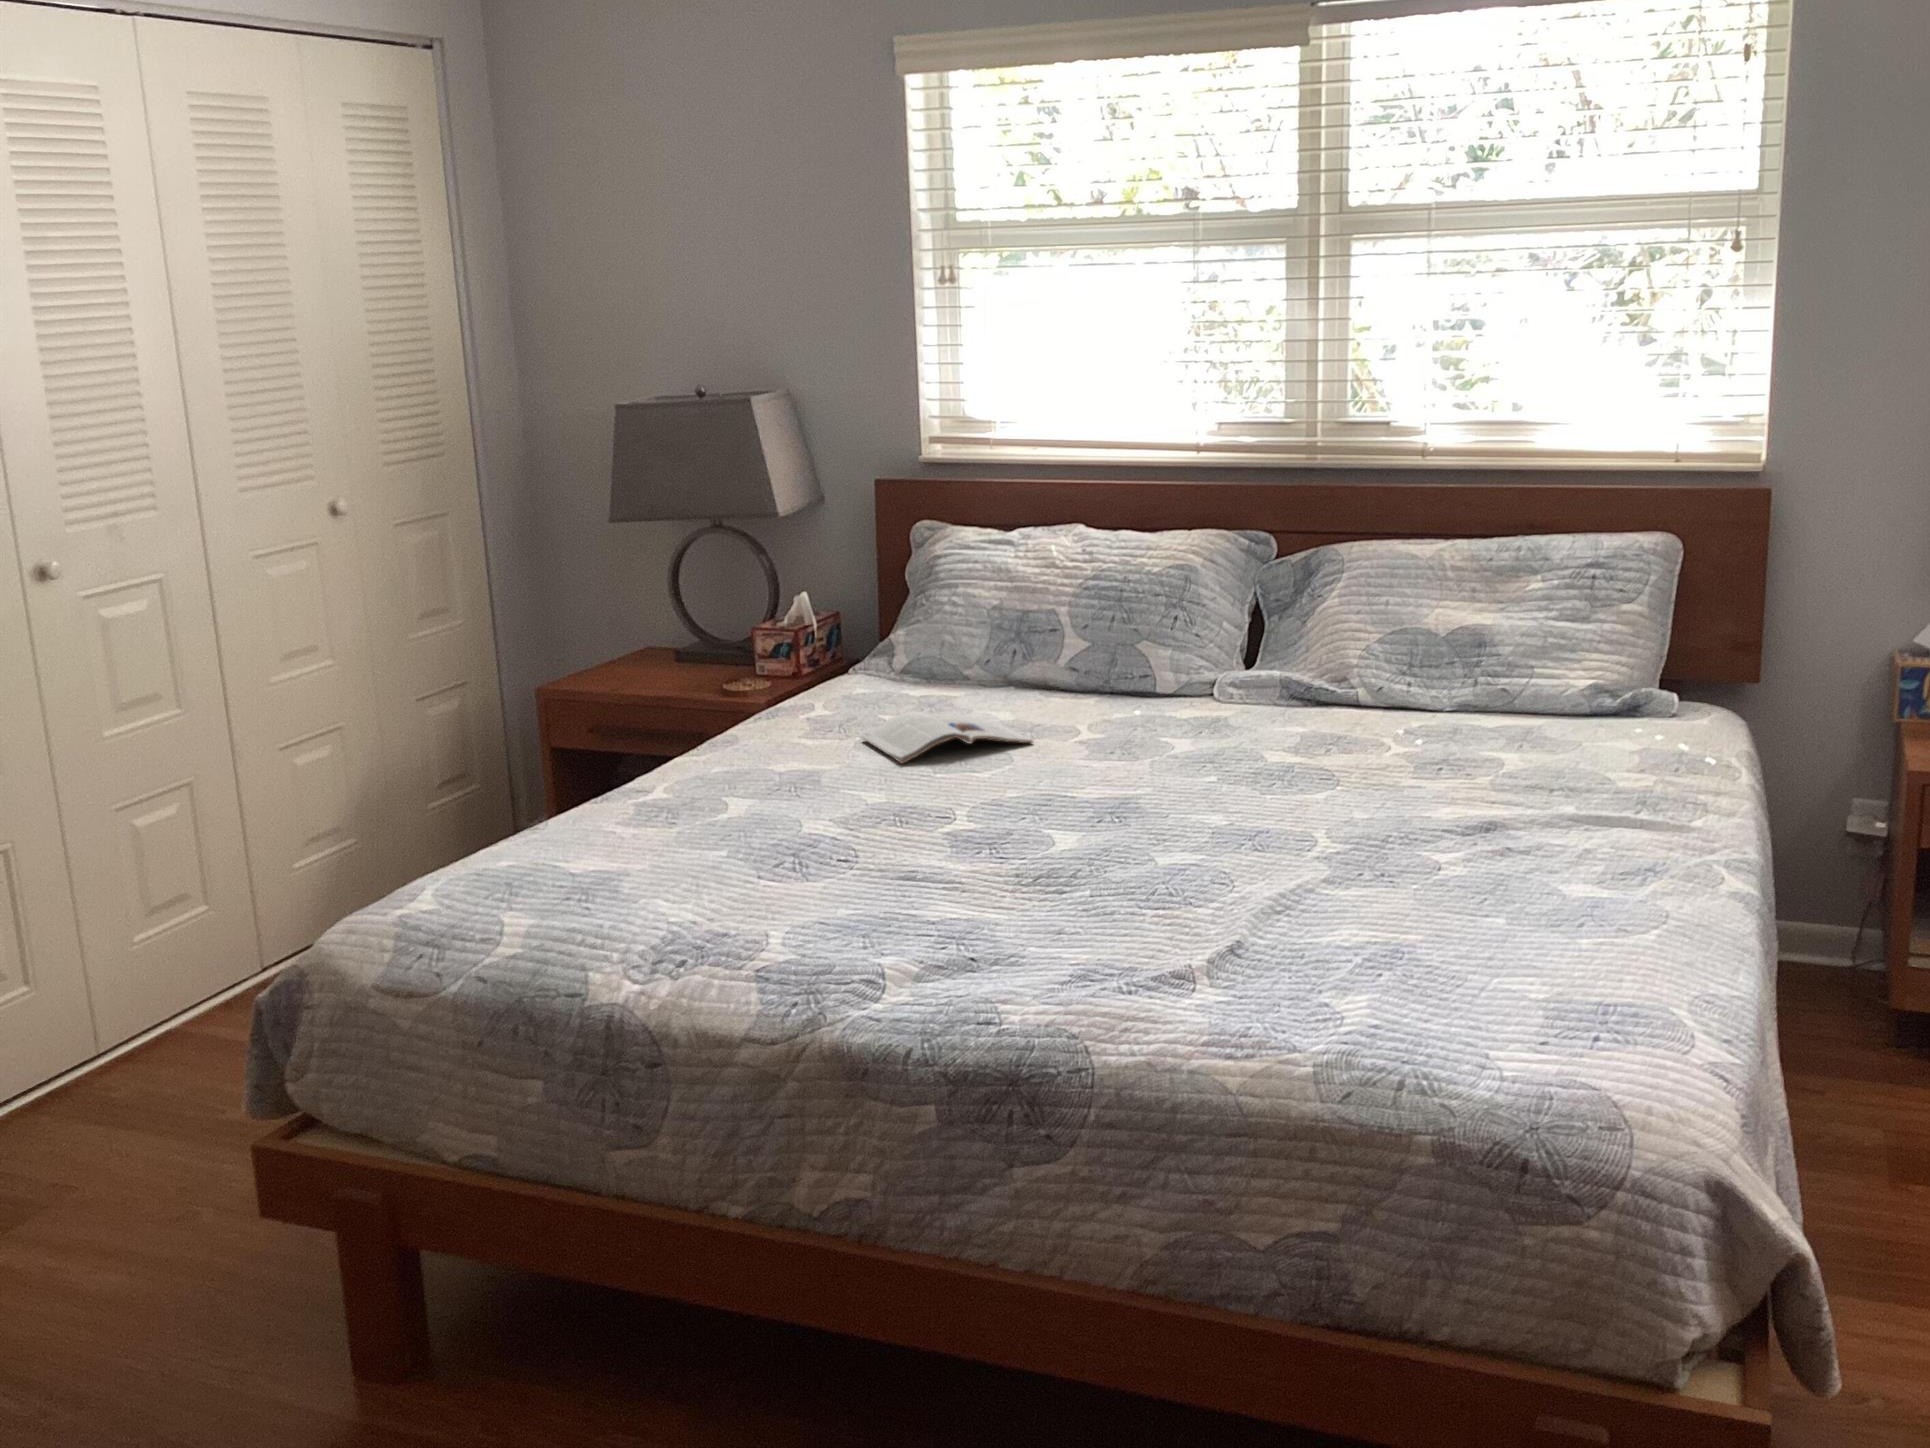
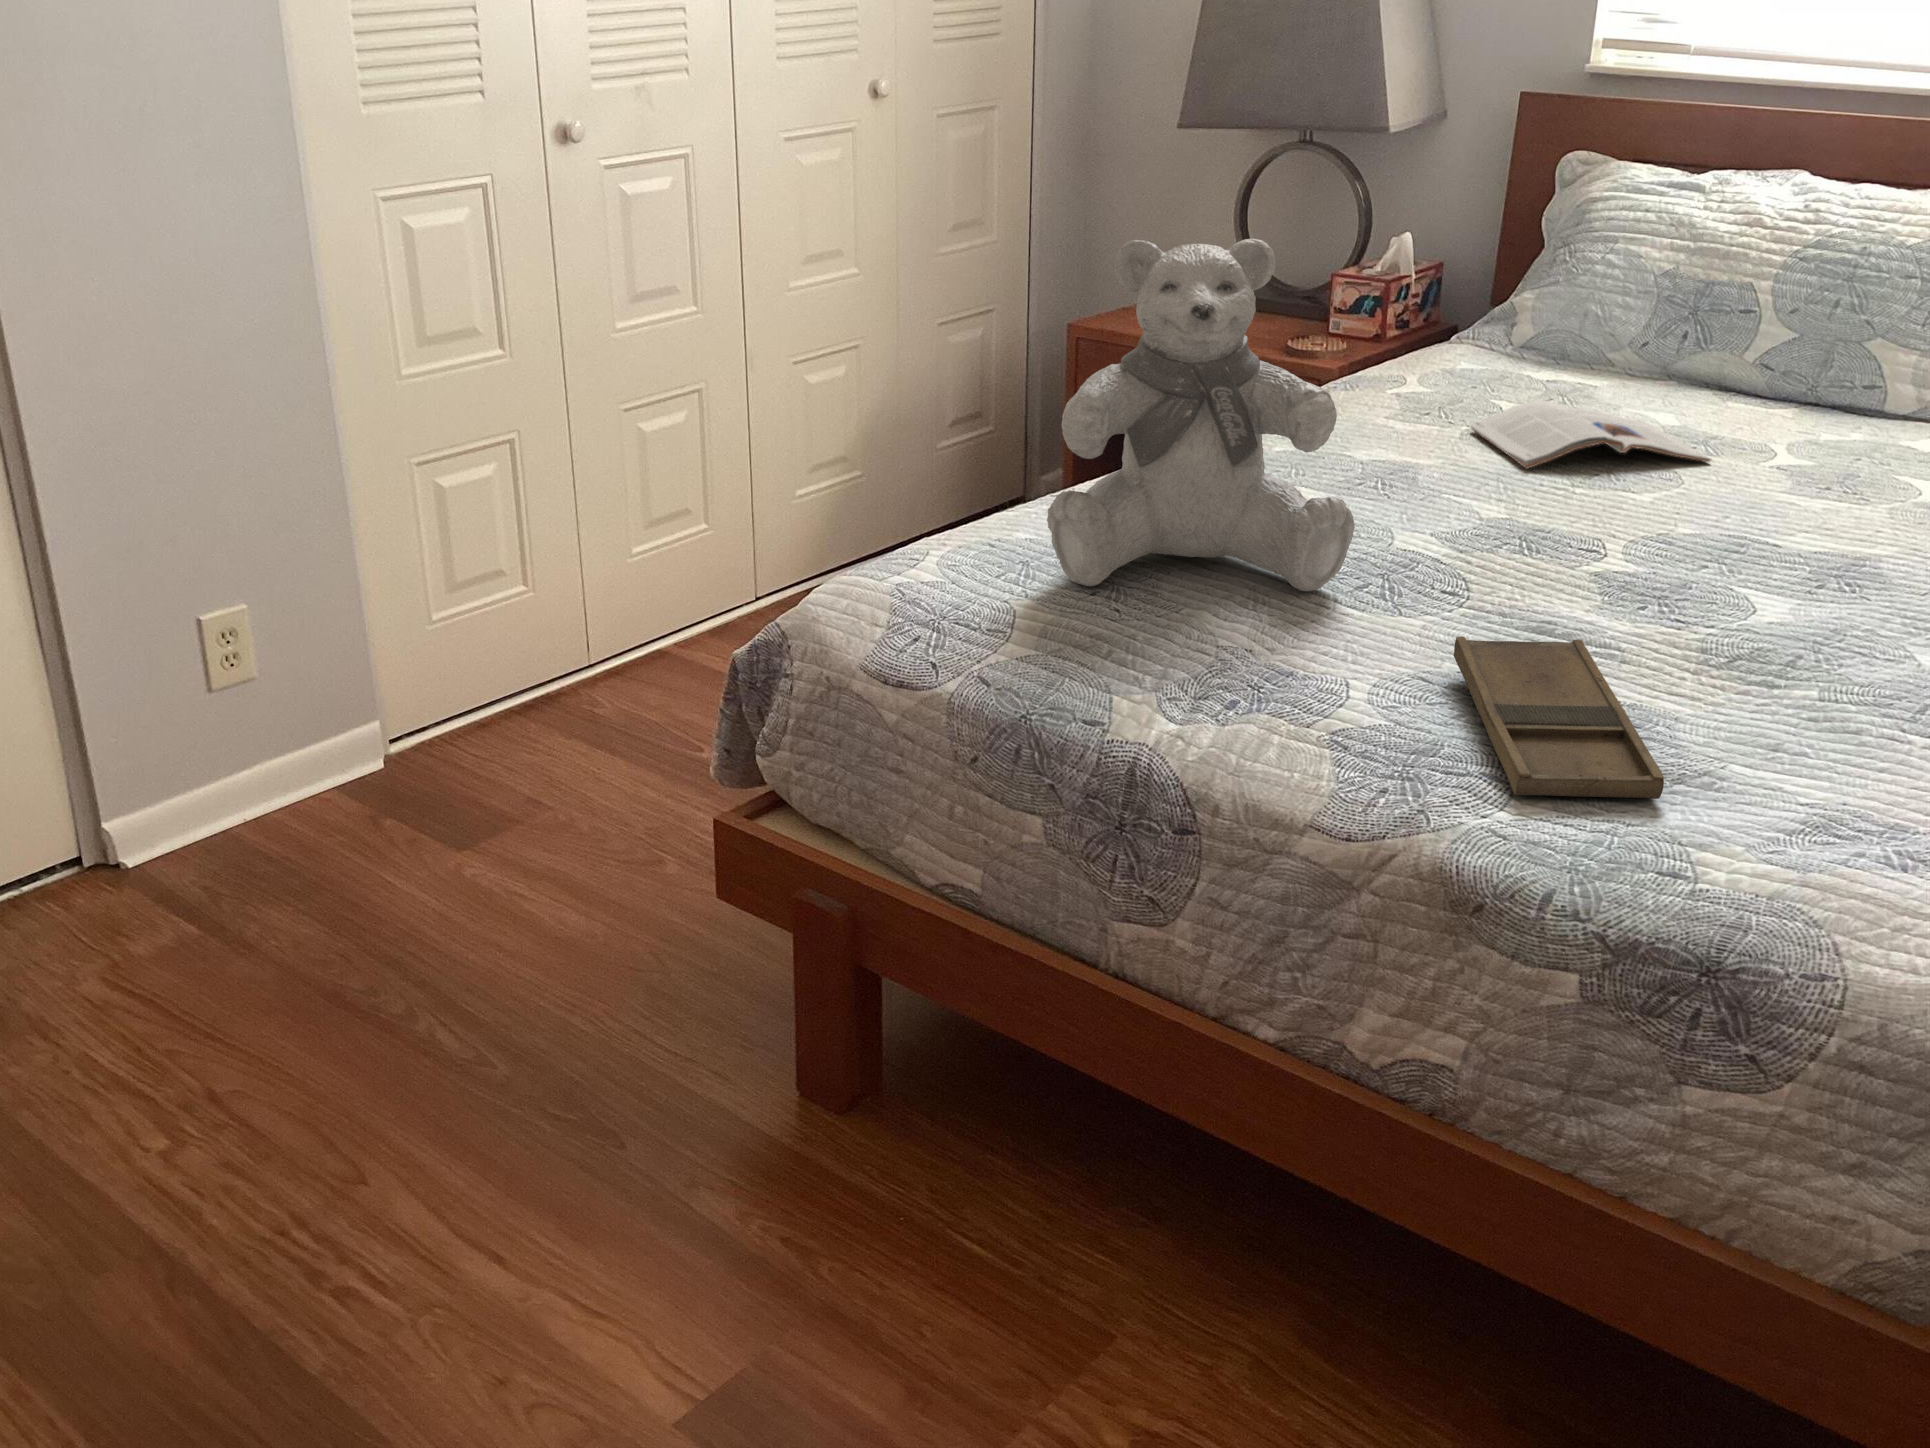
teddy bear: none [524,617,764,894] -> present [1047,239,1355,591]
tray: none [840,878,980,990] -> present [1454,636,1664,799]

